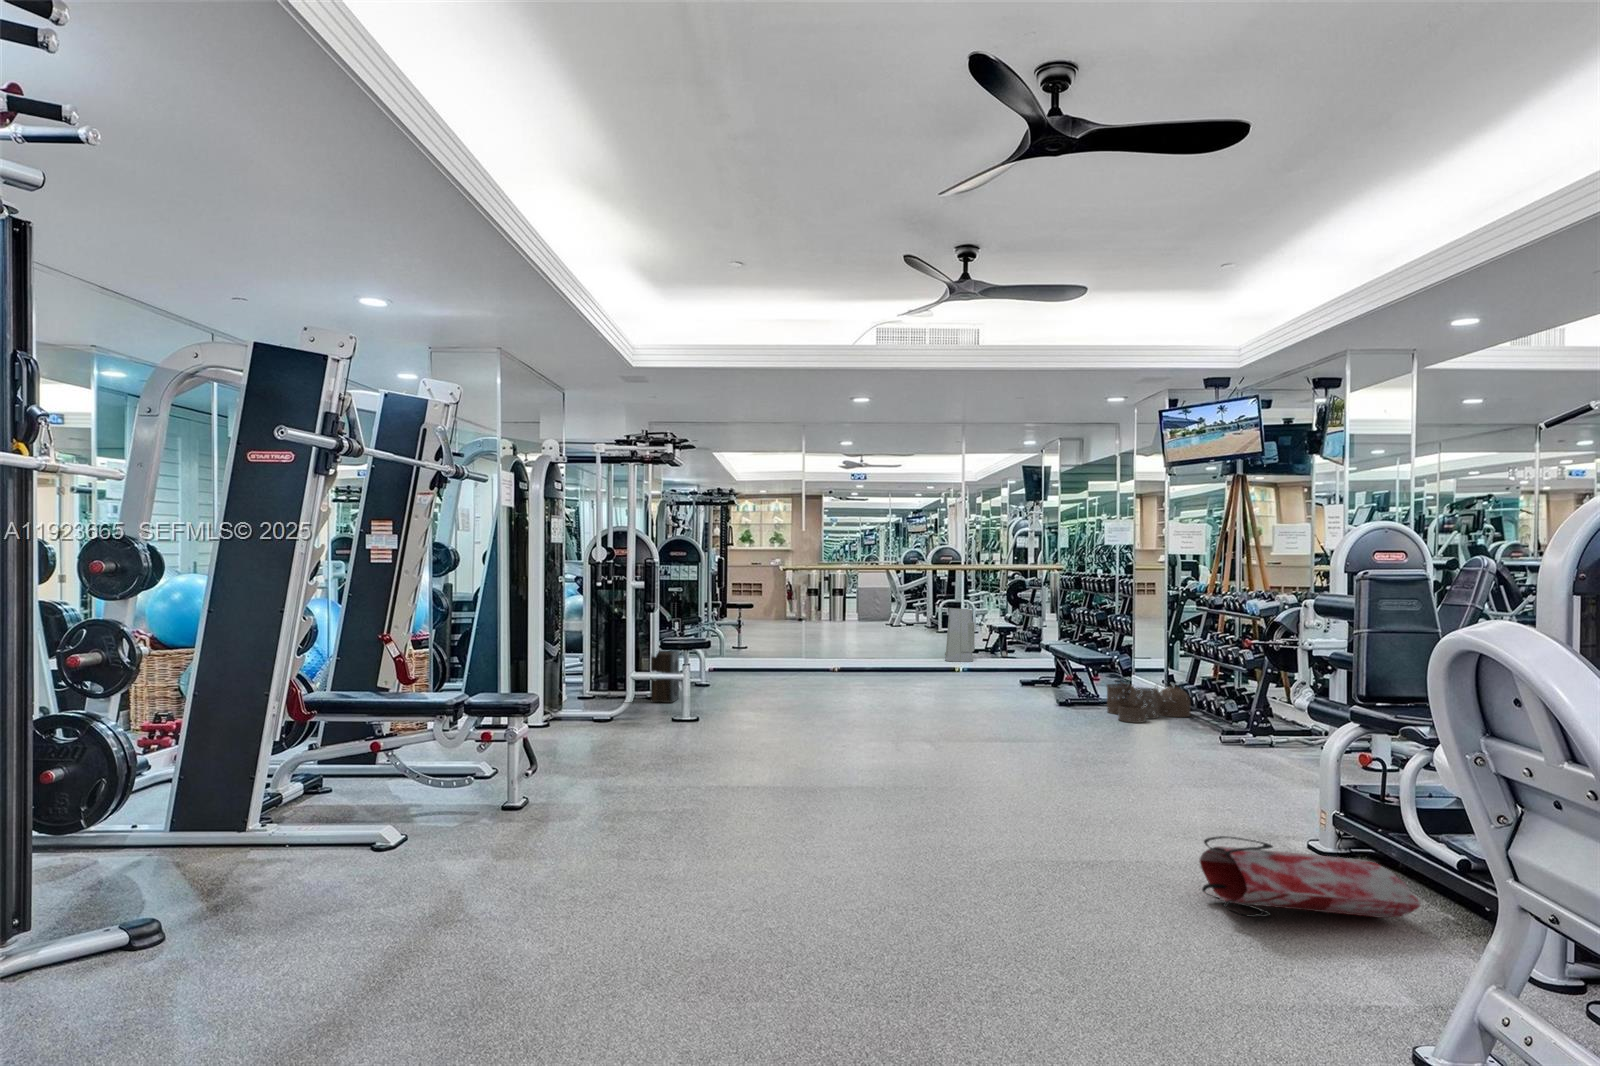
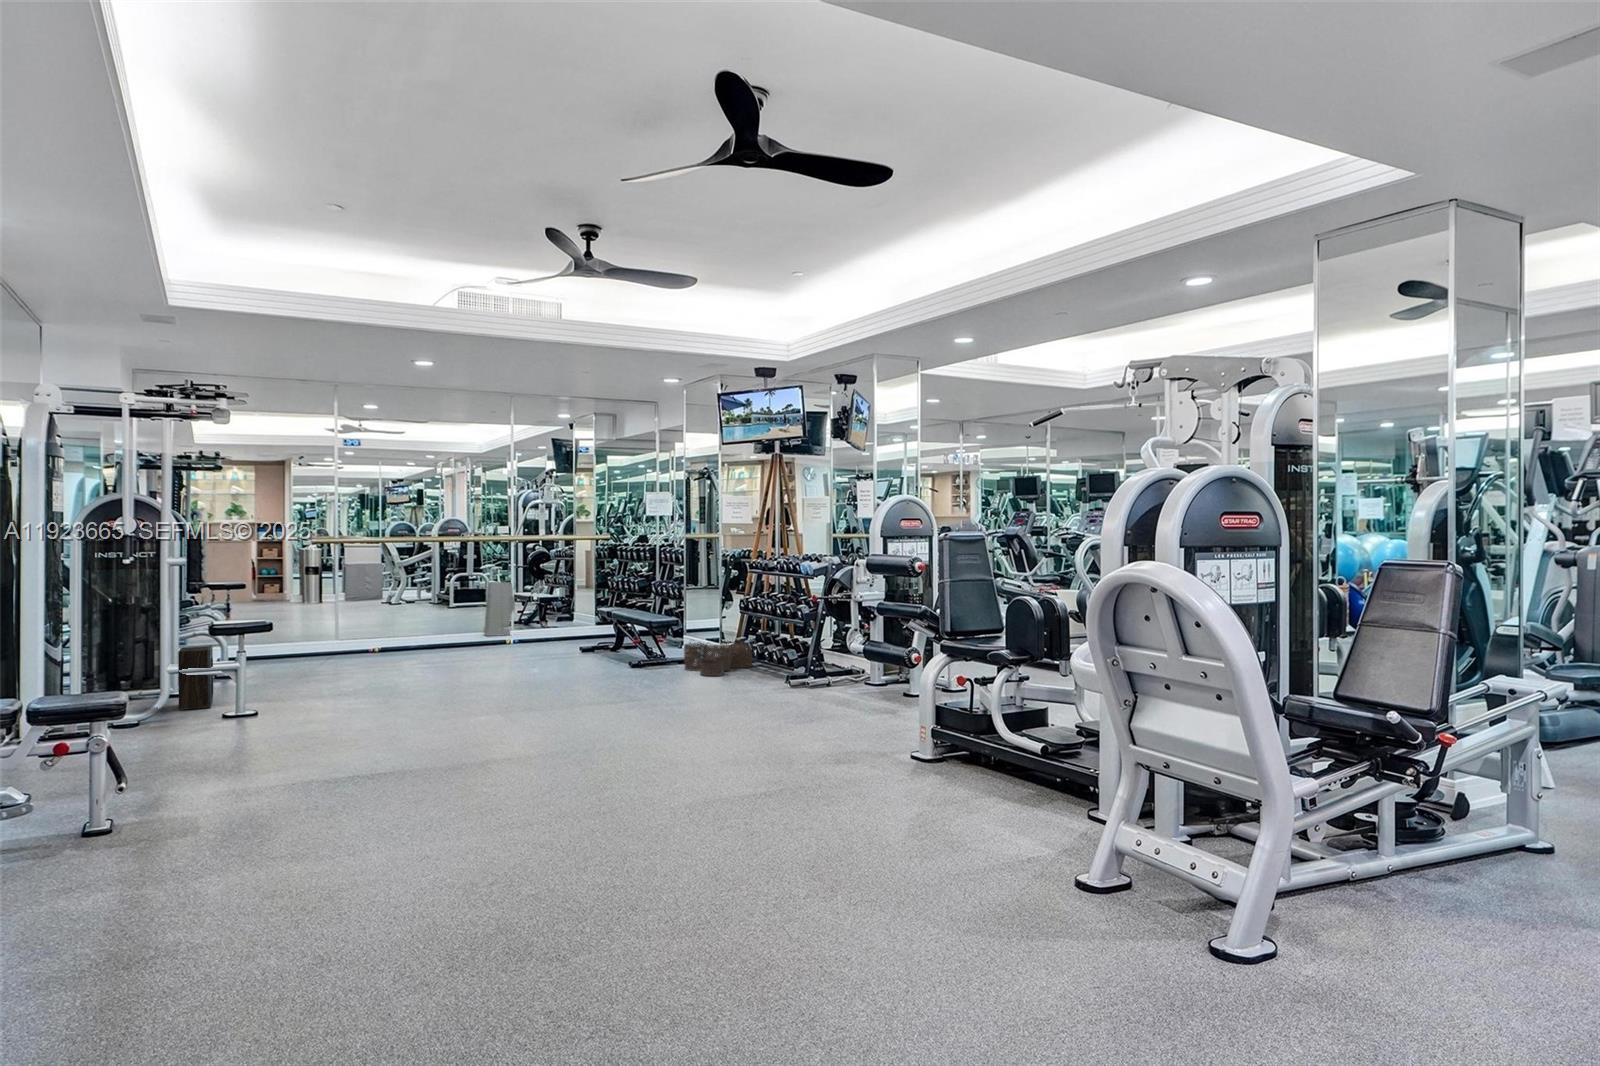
bag: present [1200,836,1420,918] -> none [890,749,1040,806]

